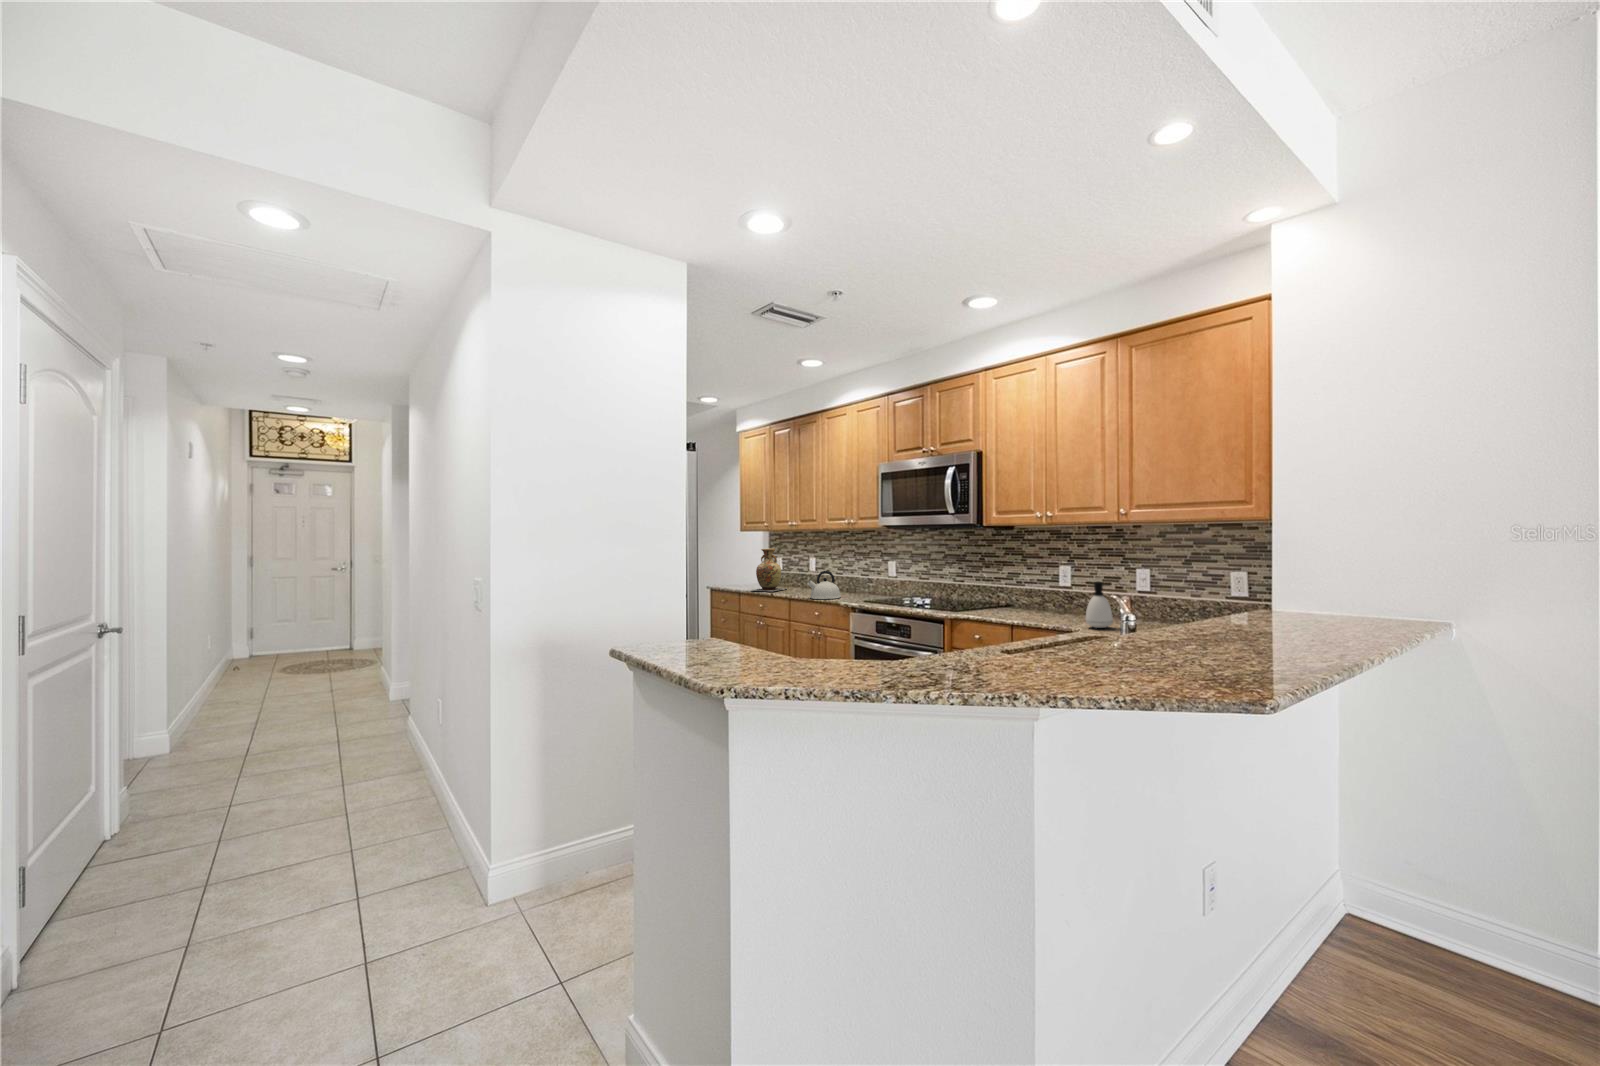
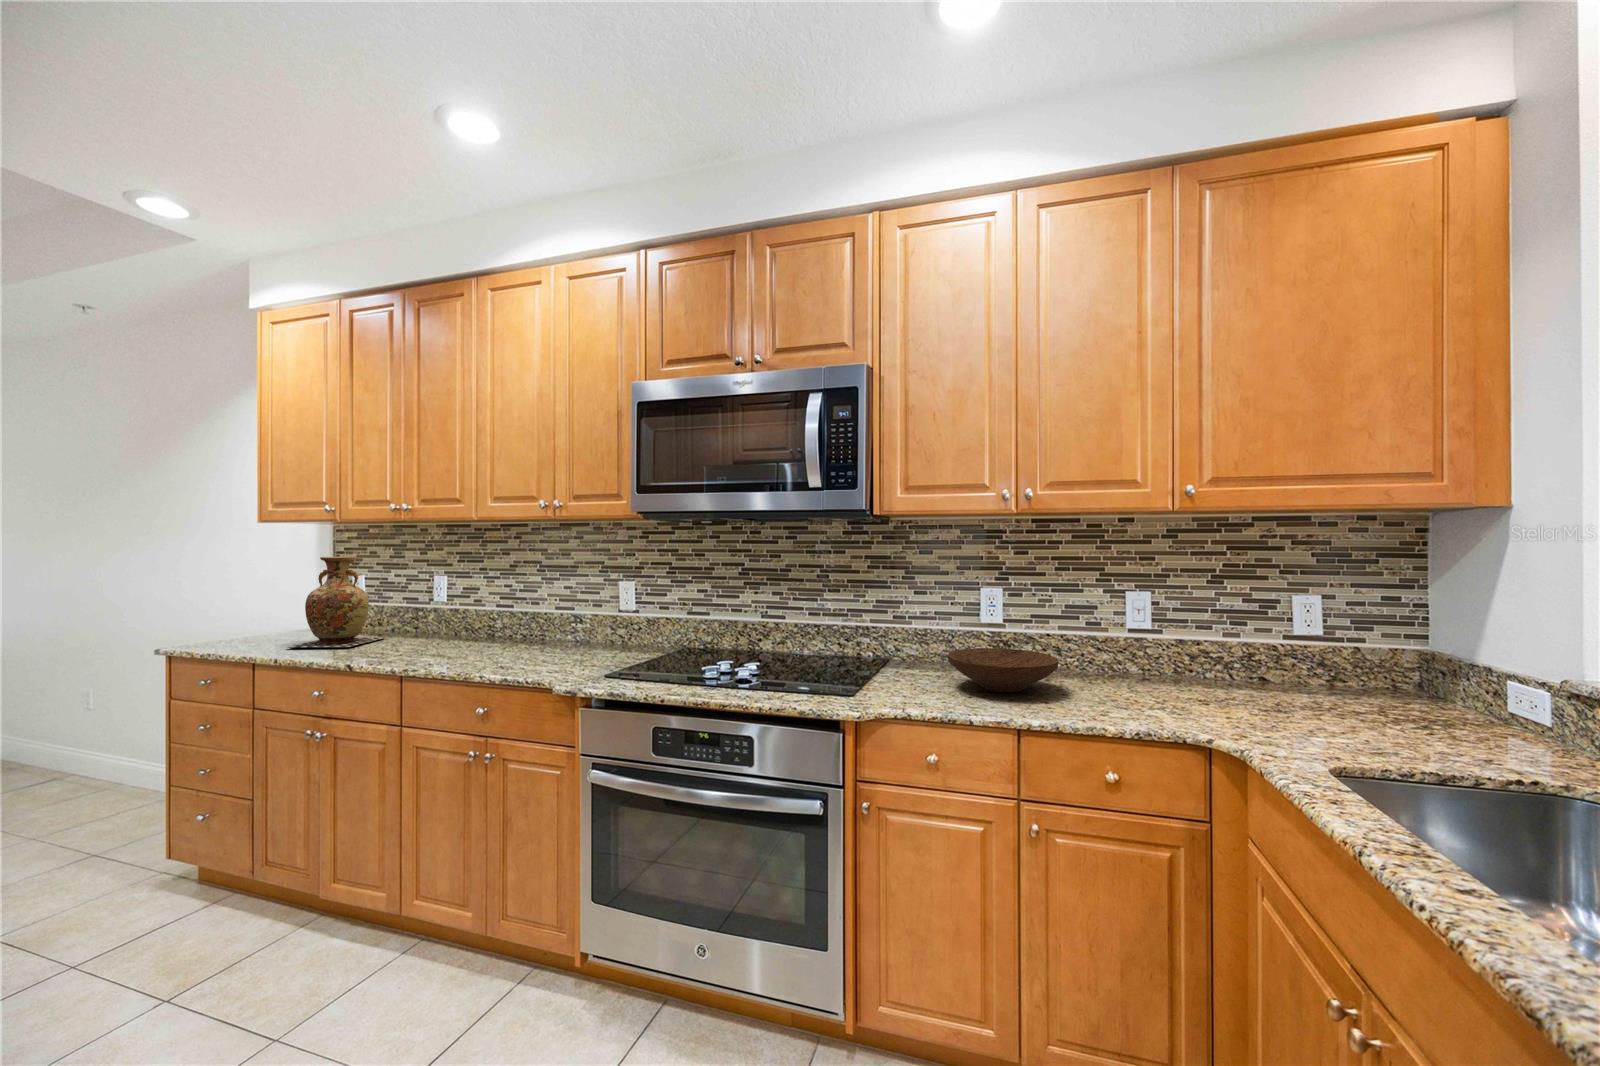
kettle: present [807,571,841,599] -> none [451,602,526,663]
soap dispenser: present [1086,582,1113,628] -> none [1125,617,1180,706]
wooden bowl: none [1010,599,1071,620] -> present [948,648,1059,693]

